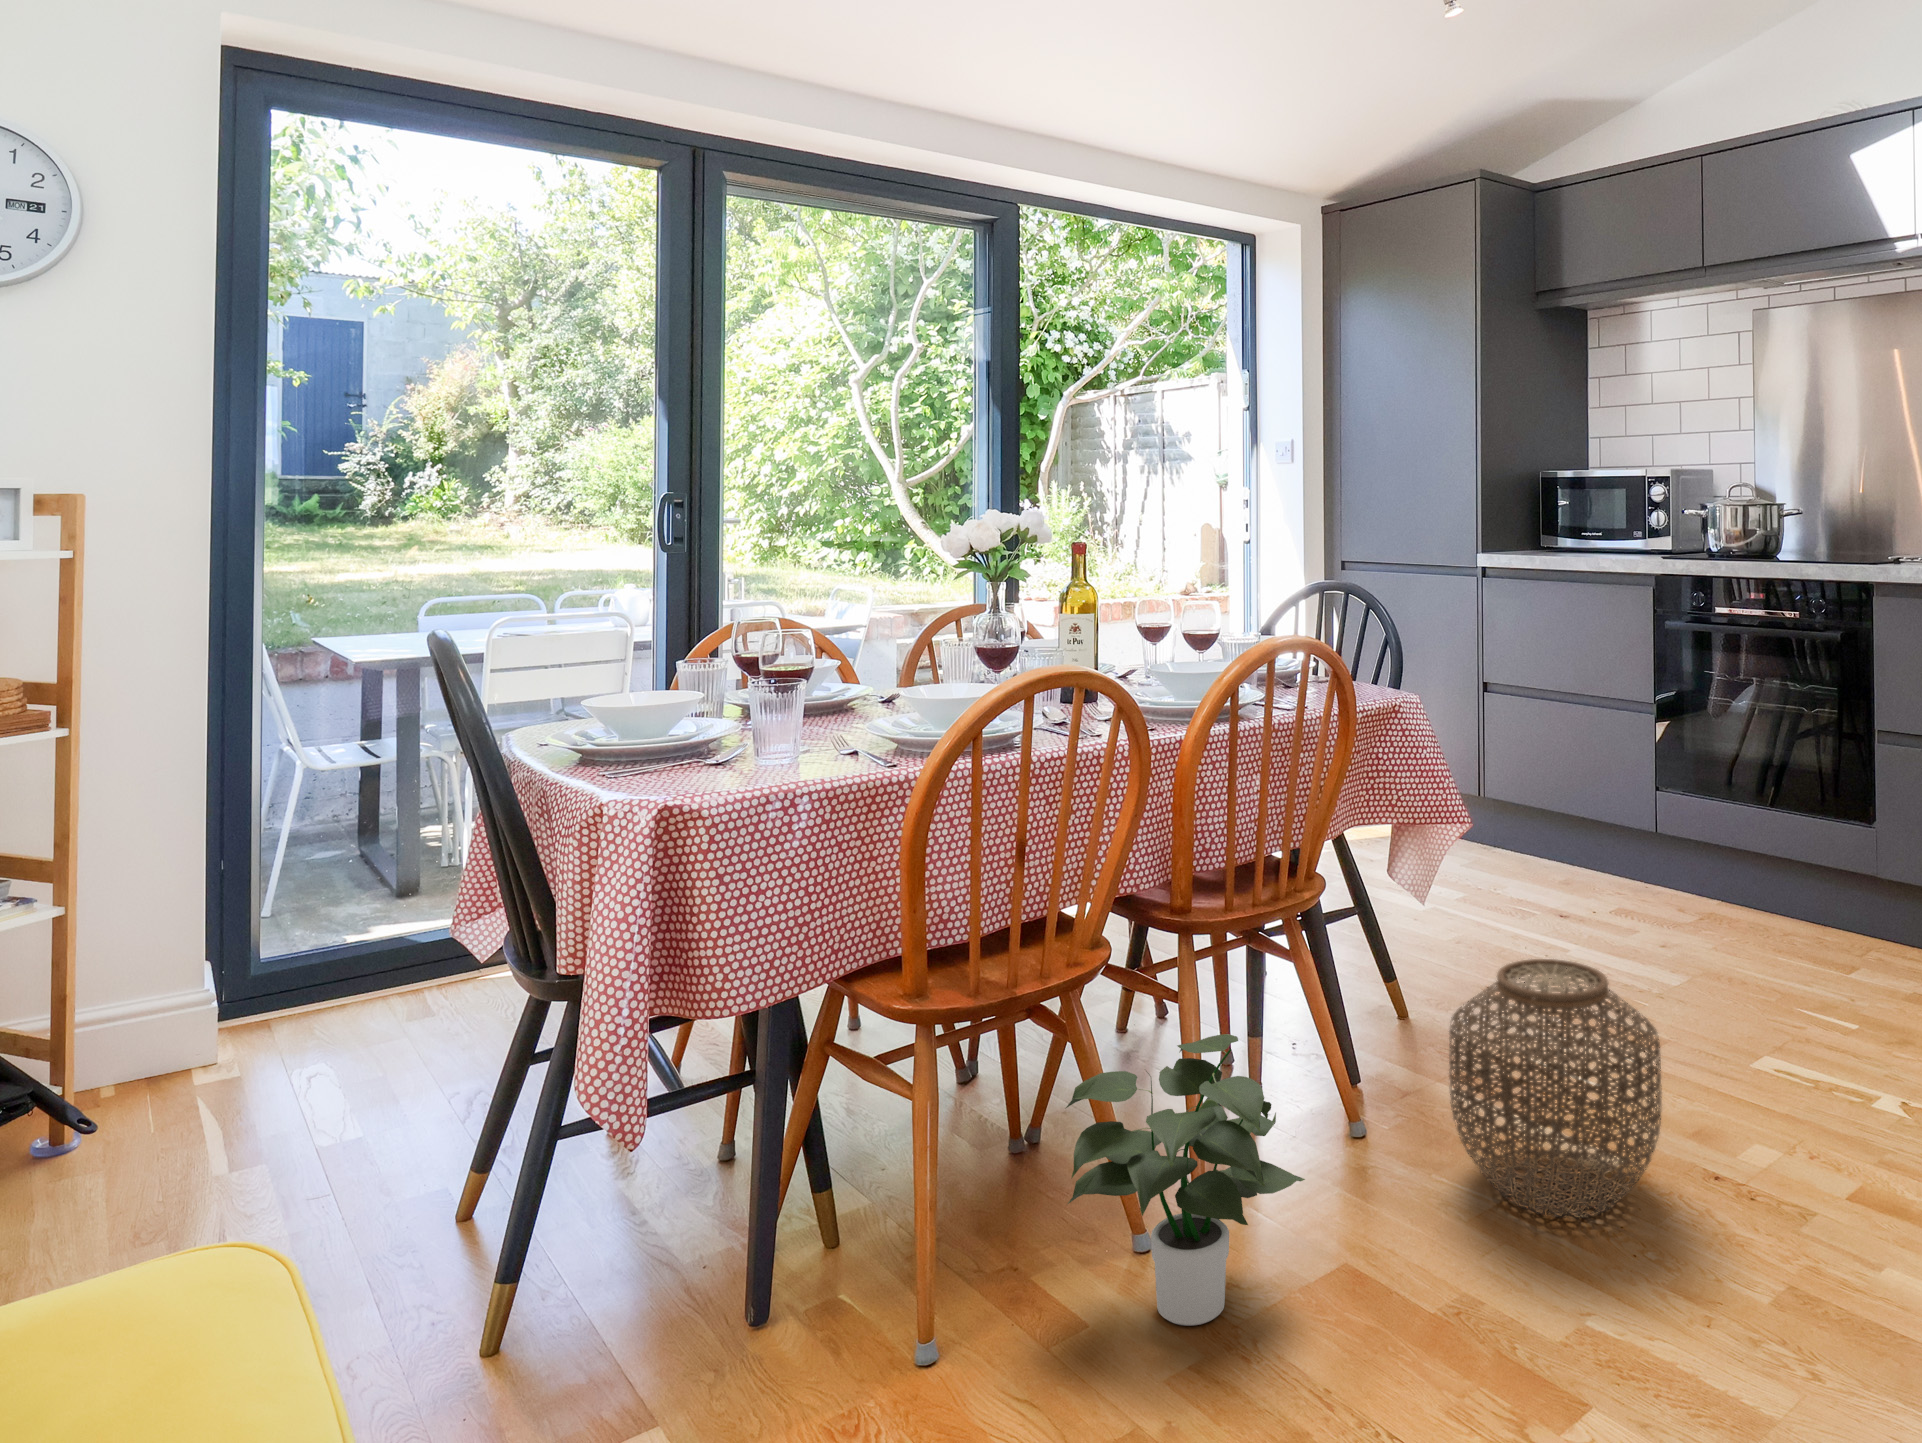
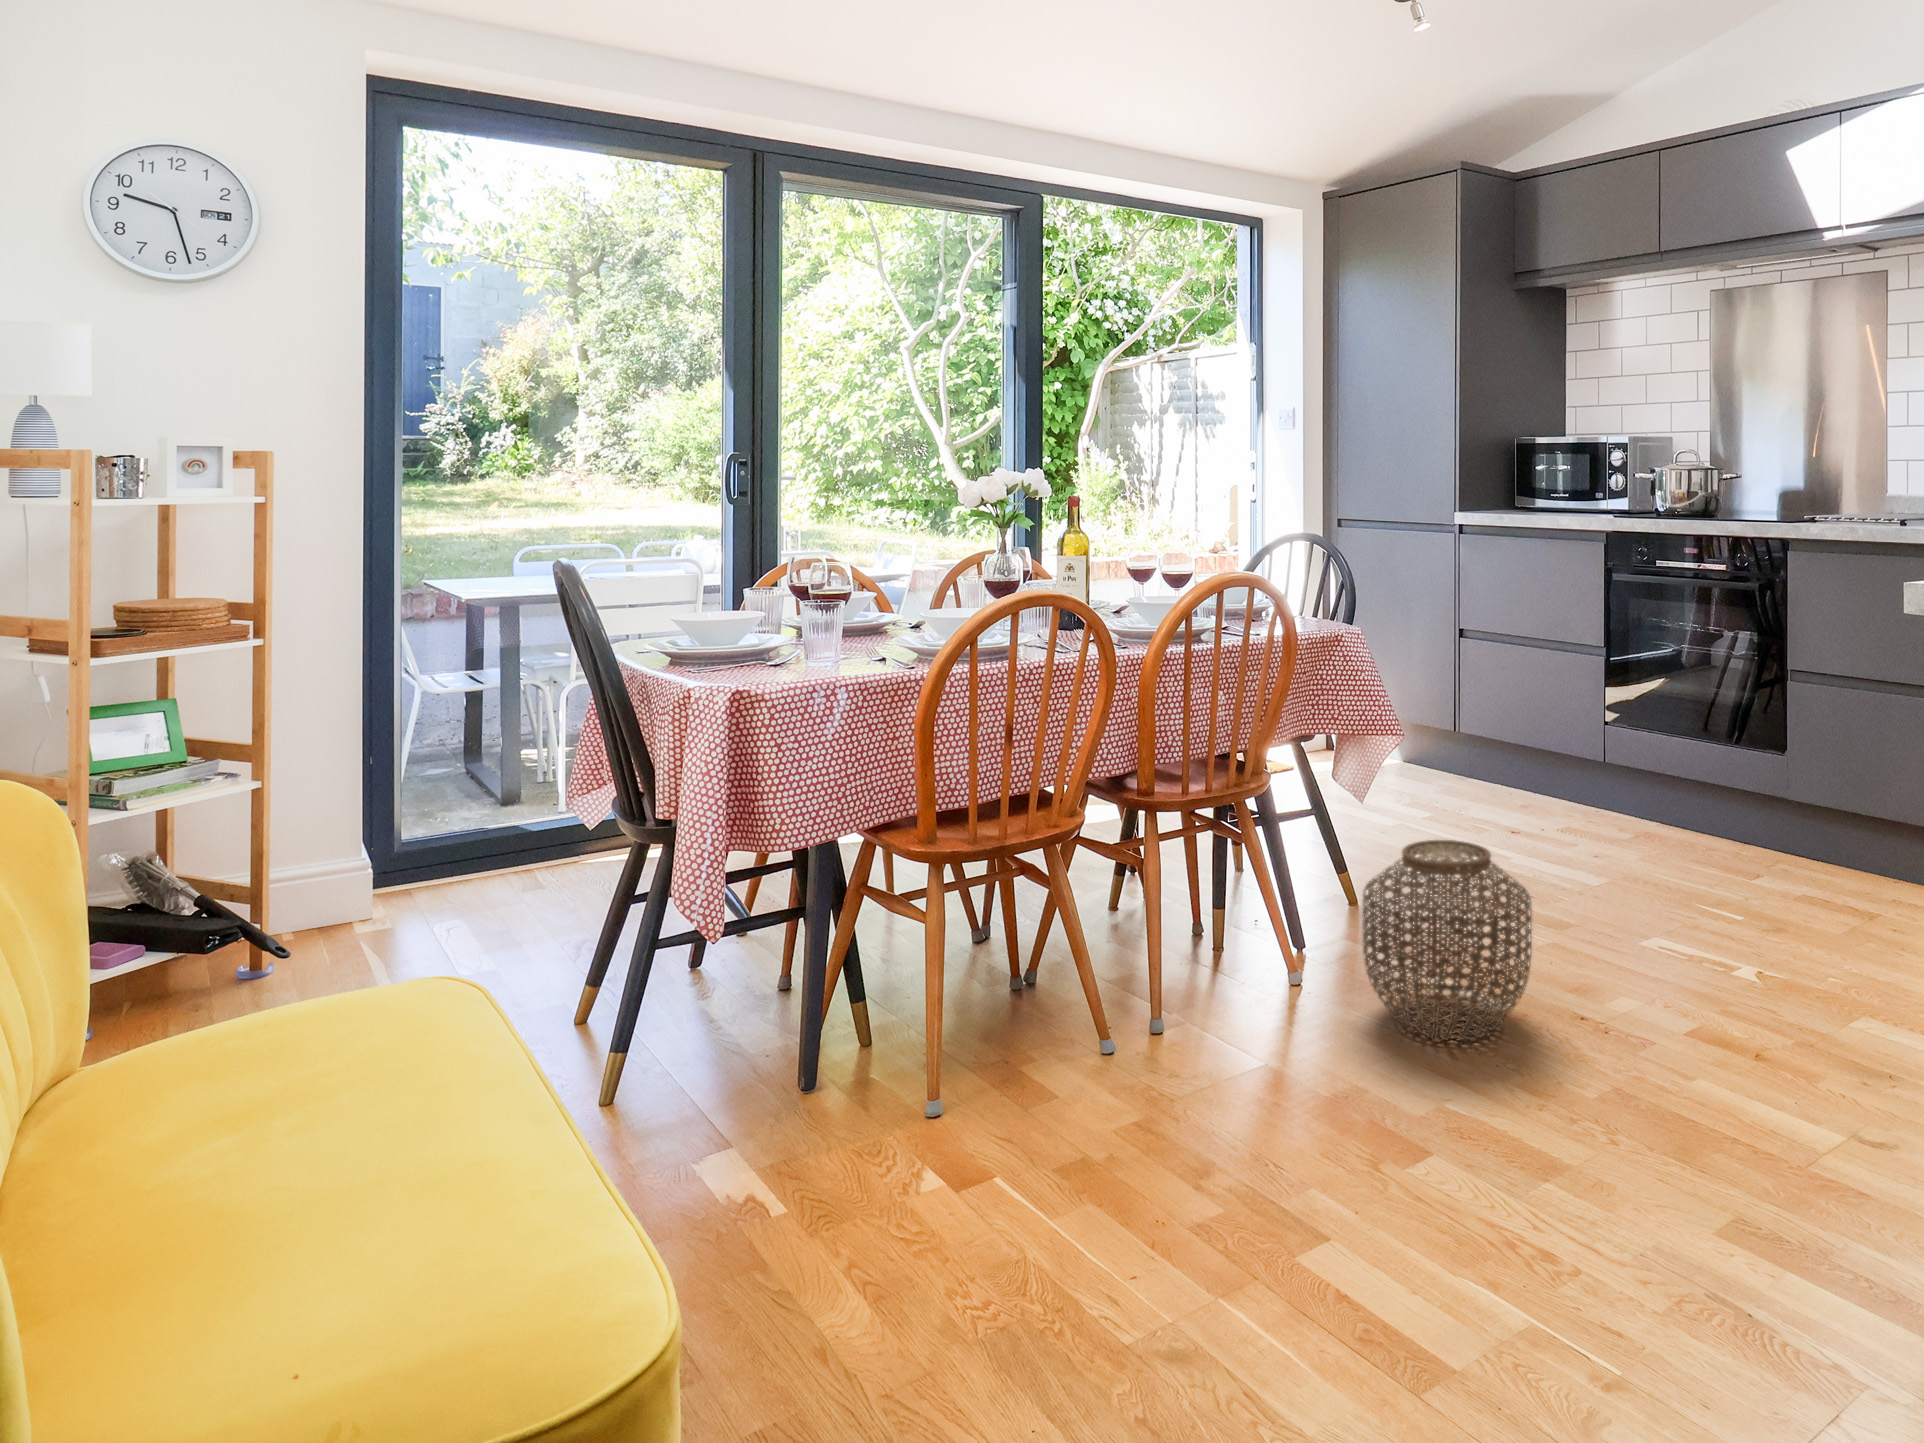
potted plant: present [1066,1034,1305,1326] -> none [1044,885,1232,1100]

